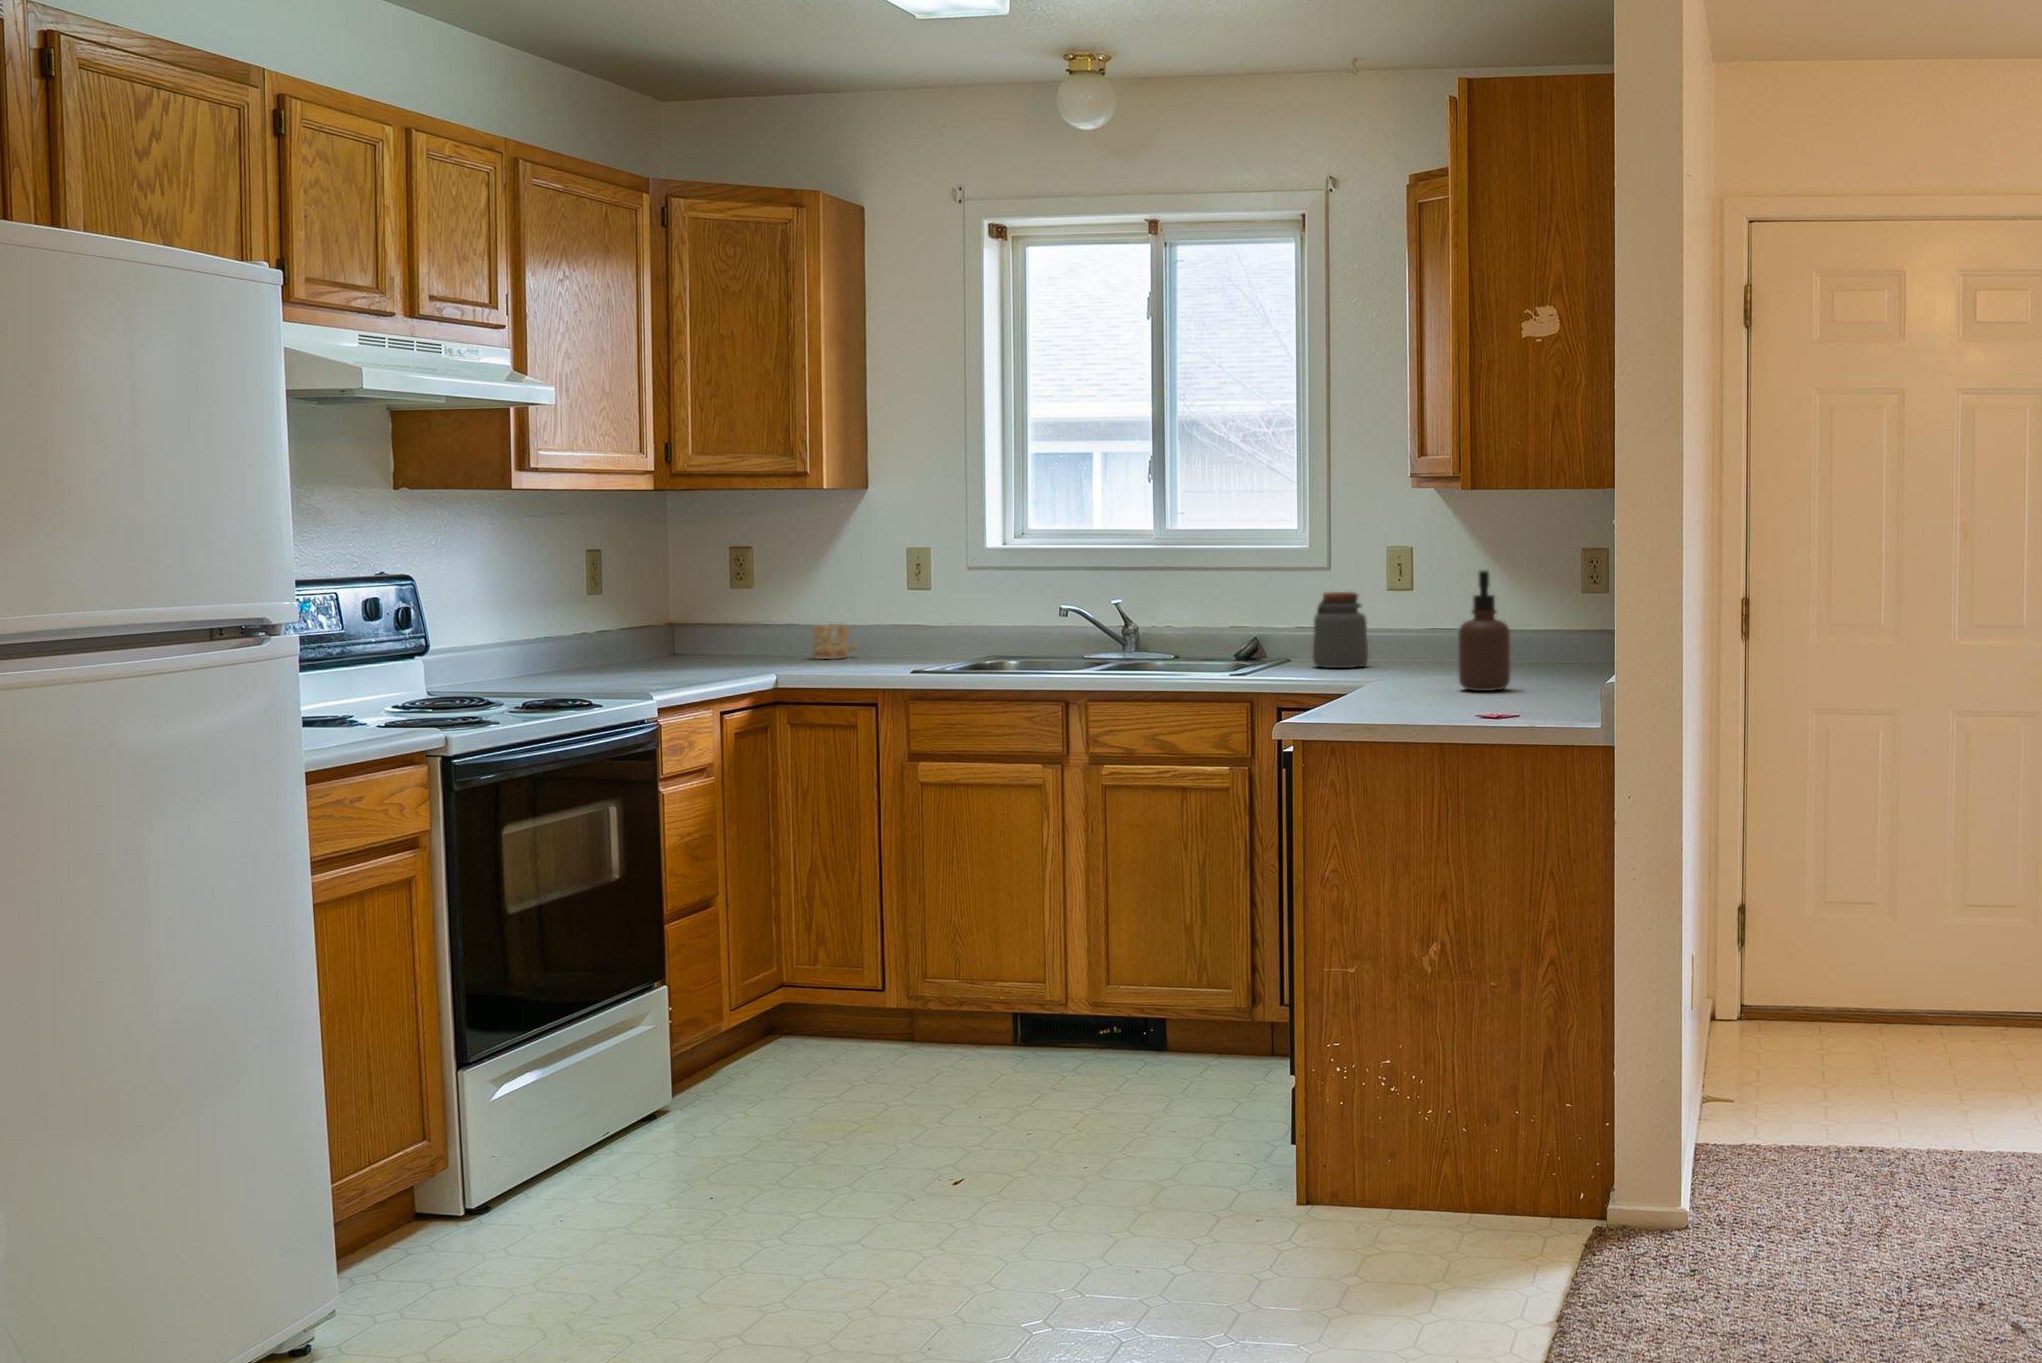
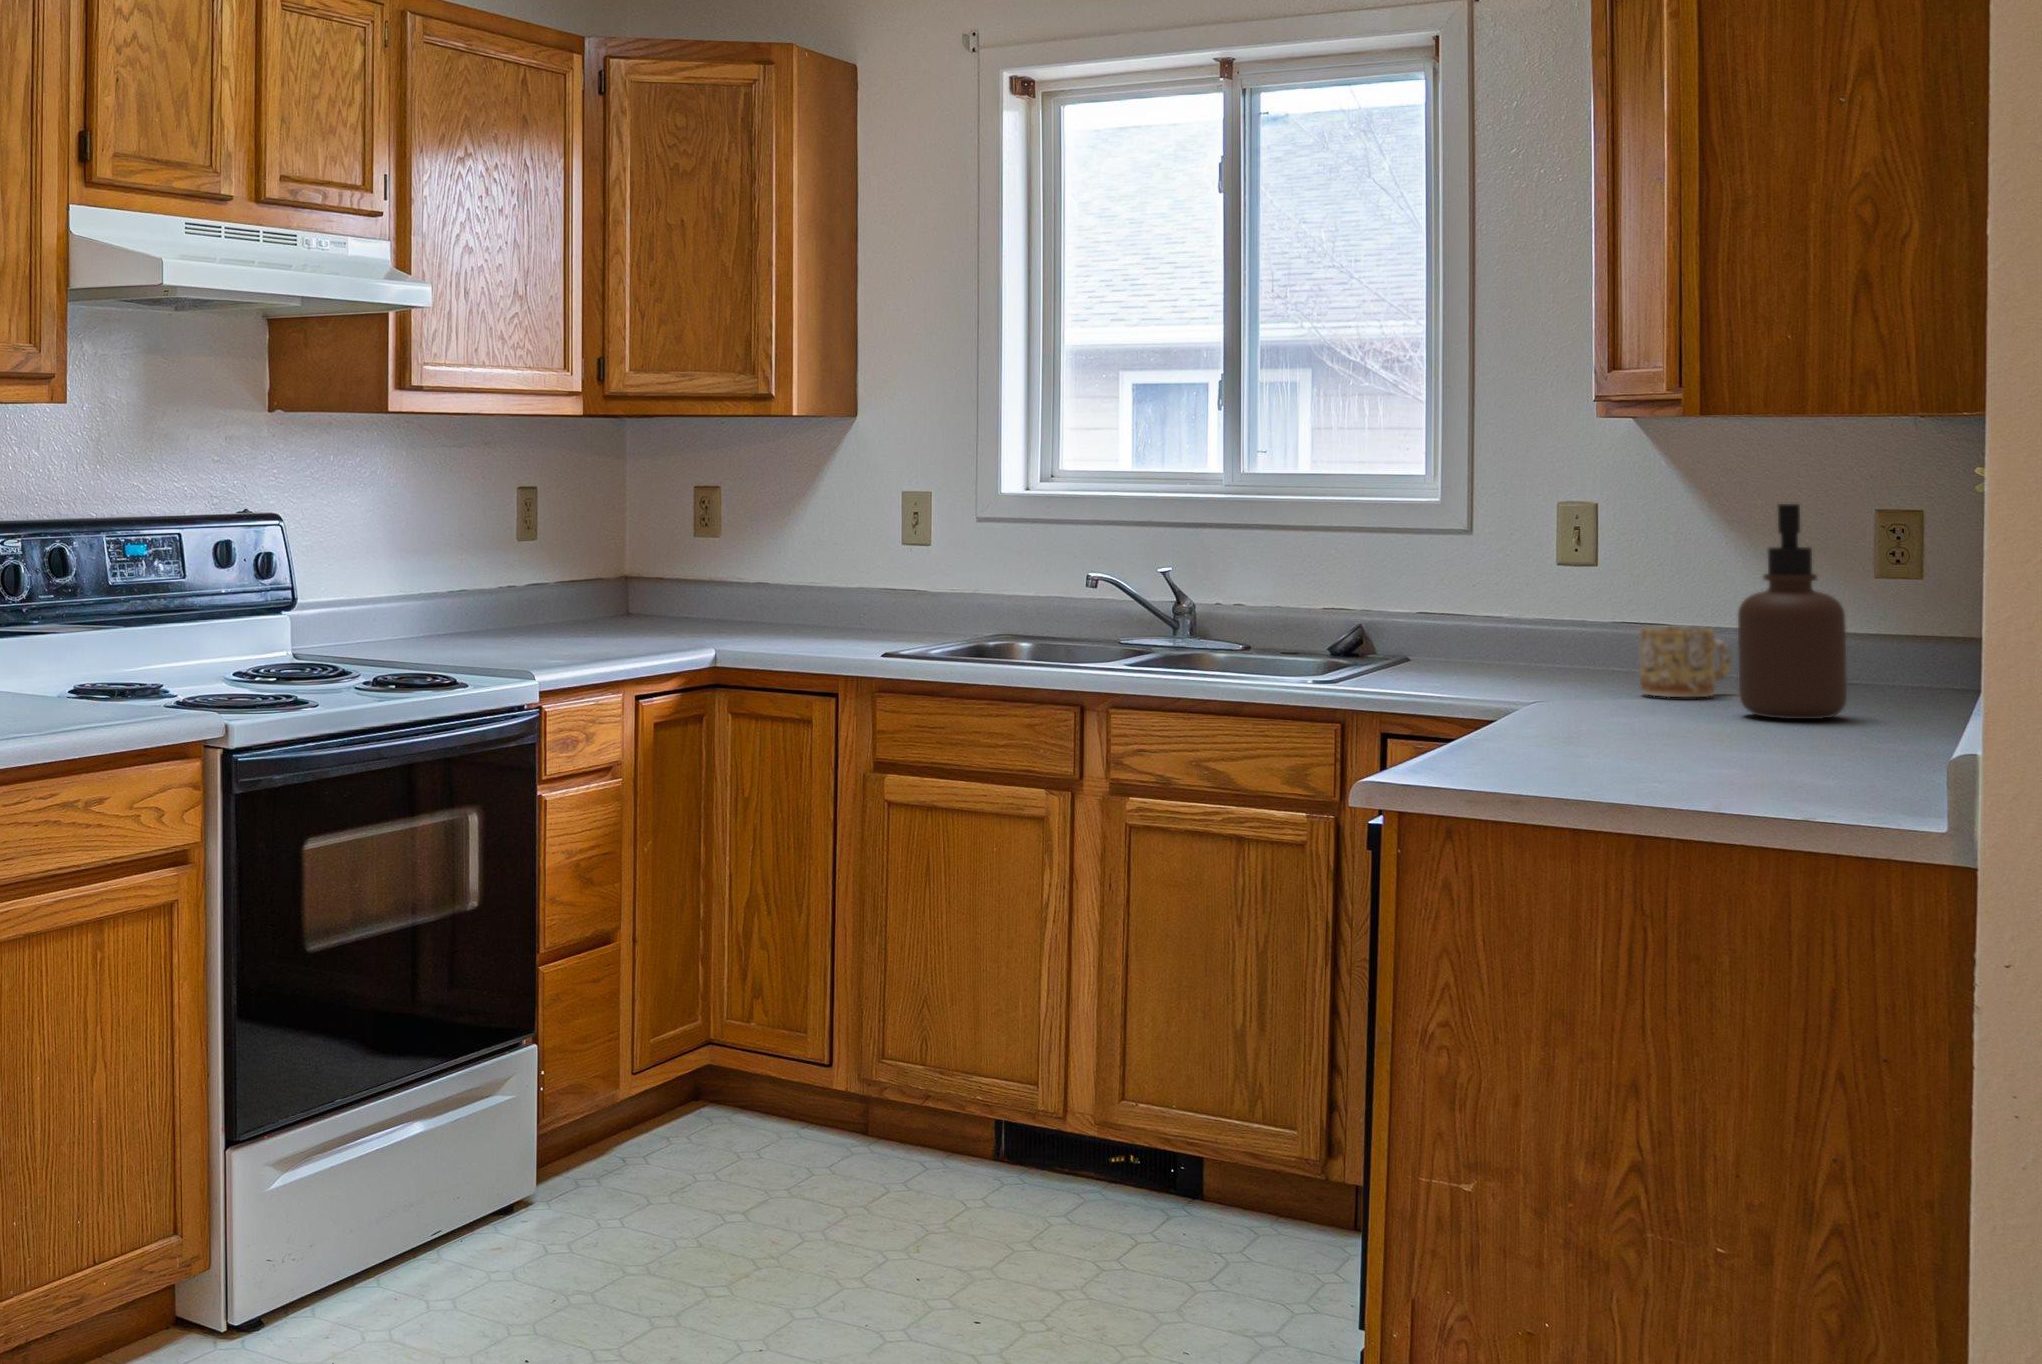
jar: present [1312,592,1368,668] -> none [1481,545,1580,667]
mug: present [812,624,858,659] -> present [1639,627,1731,697]

